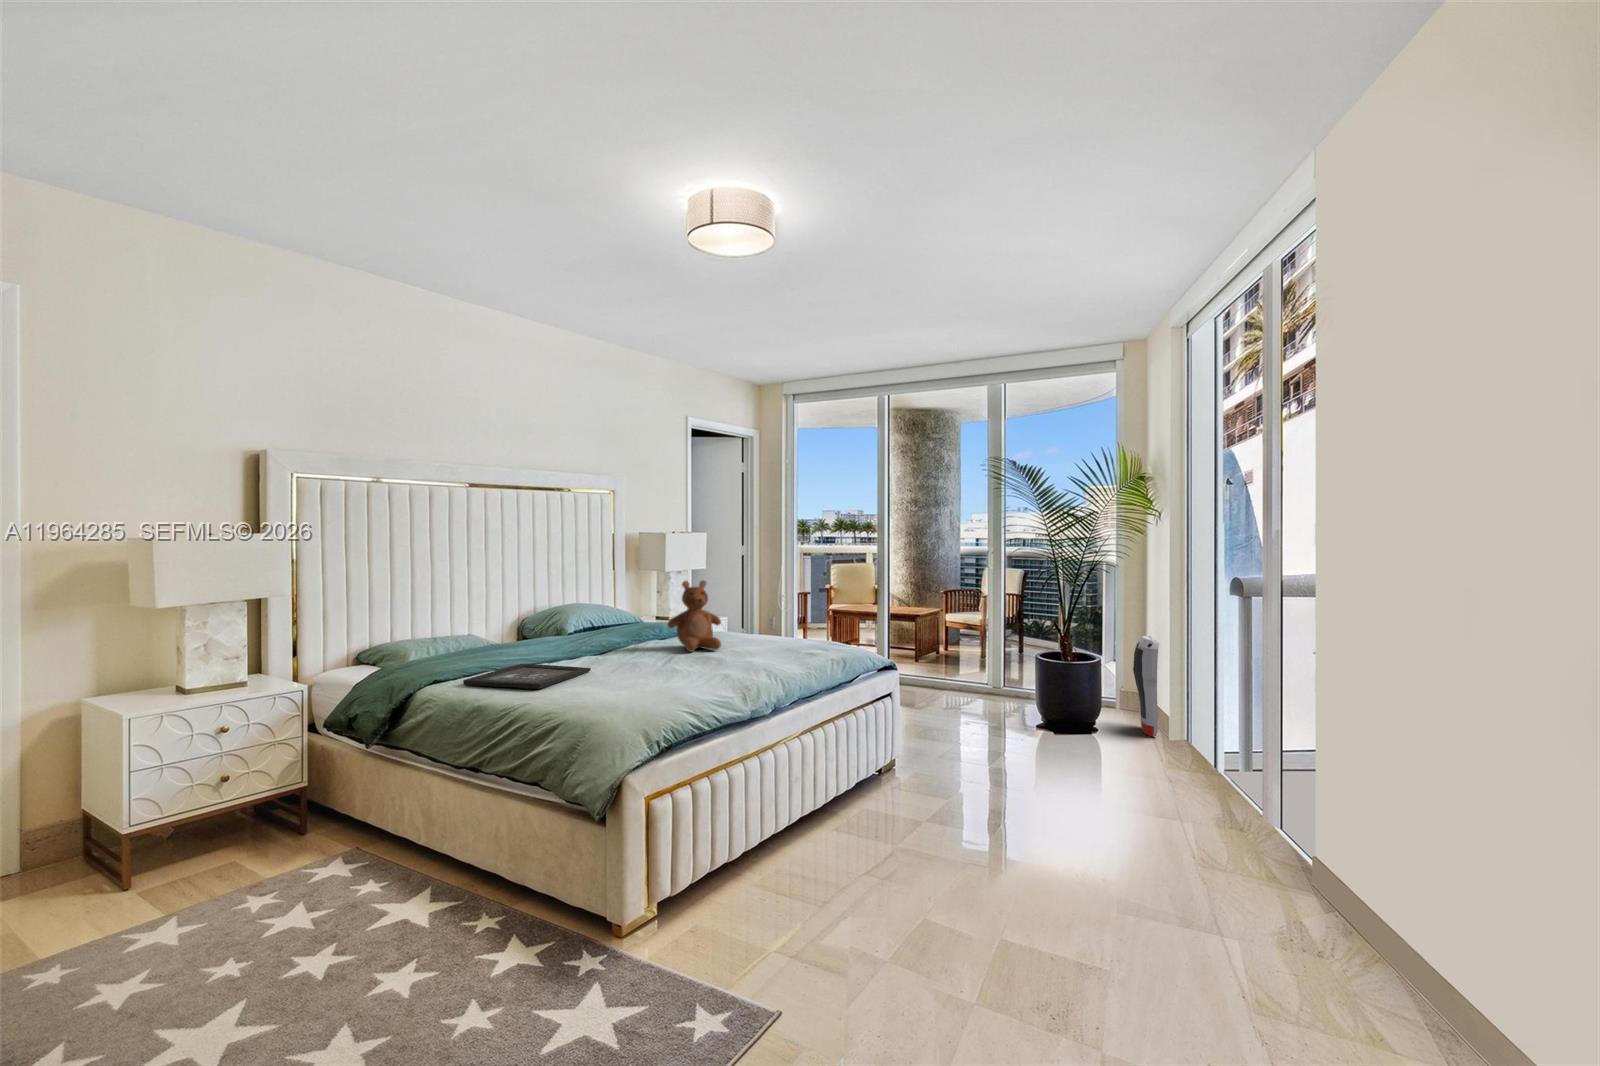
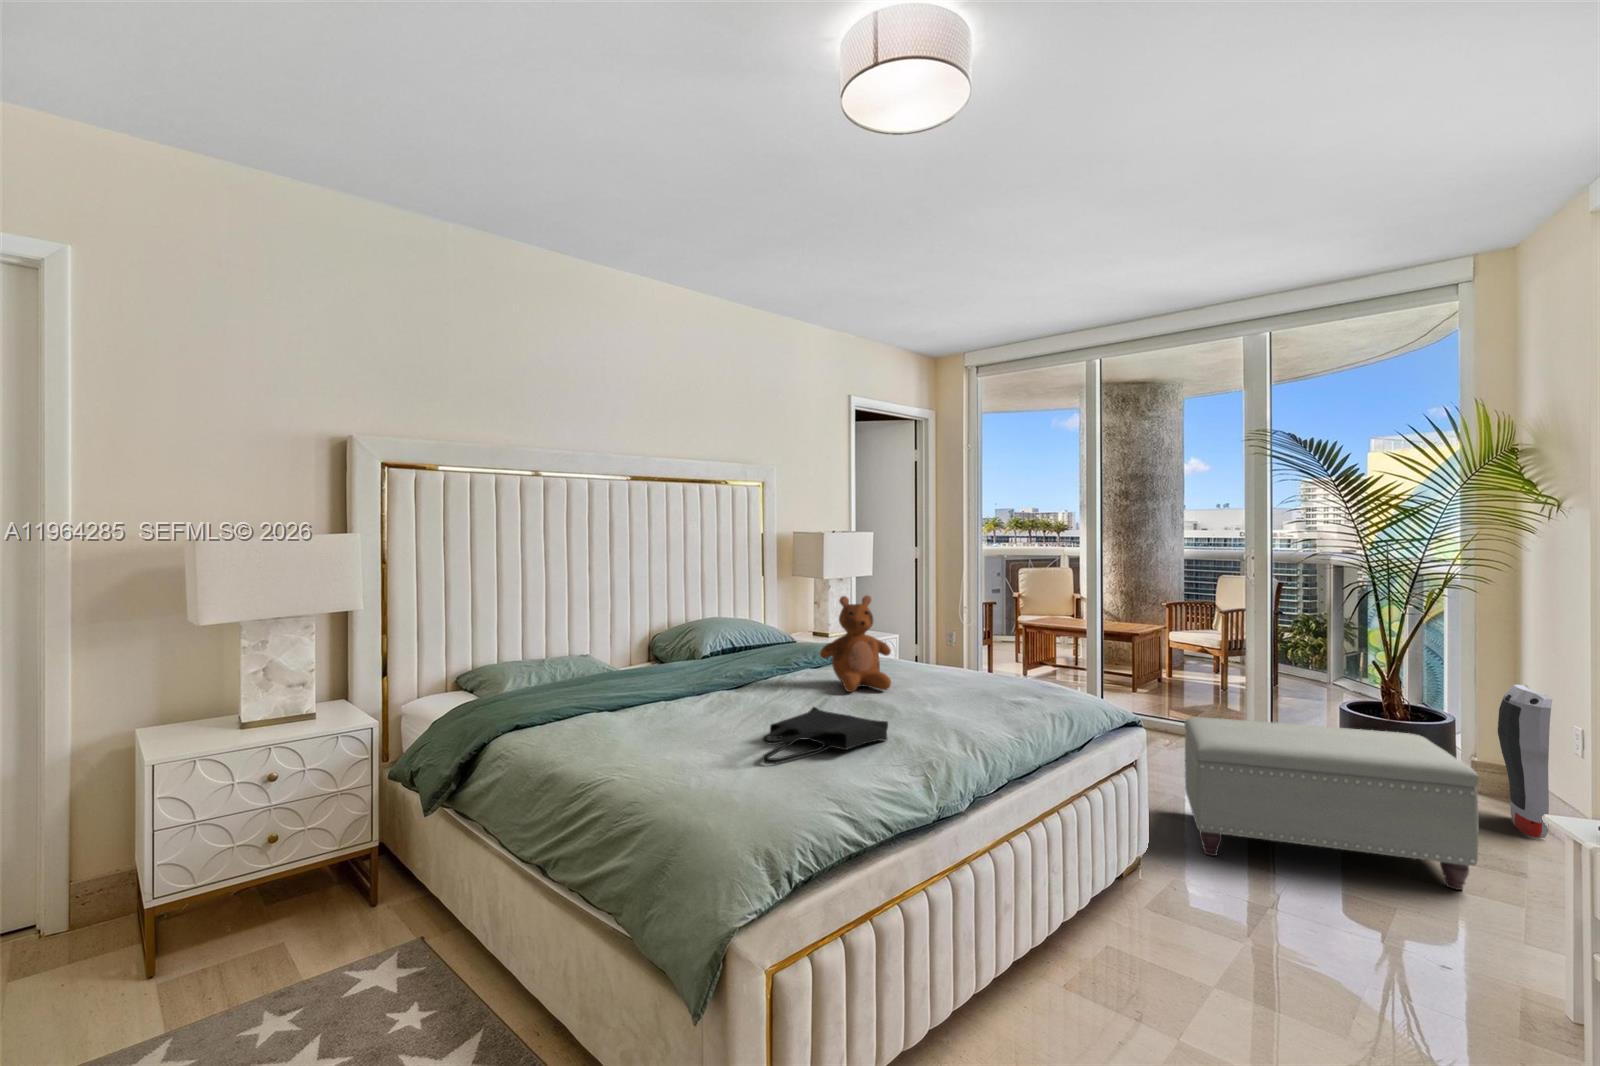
tote bag: none [632,657,719,690] -> present [762,707,888,764]
tray: present [463,664,591,689] -> none [543,705,714,753]
ottoman: none [935,667,1102,766] -> present [1184,717,1479,890]

